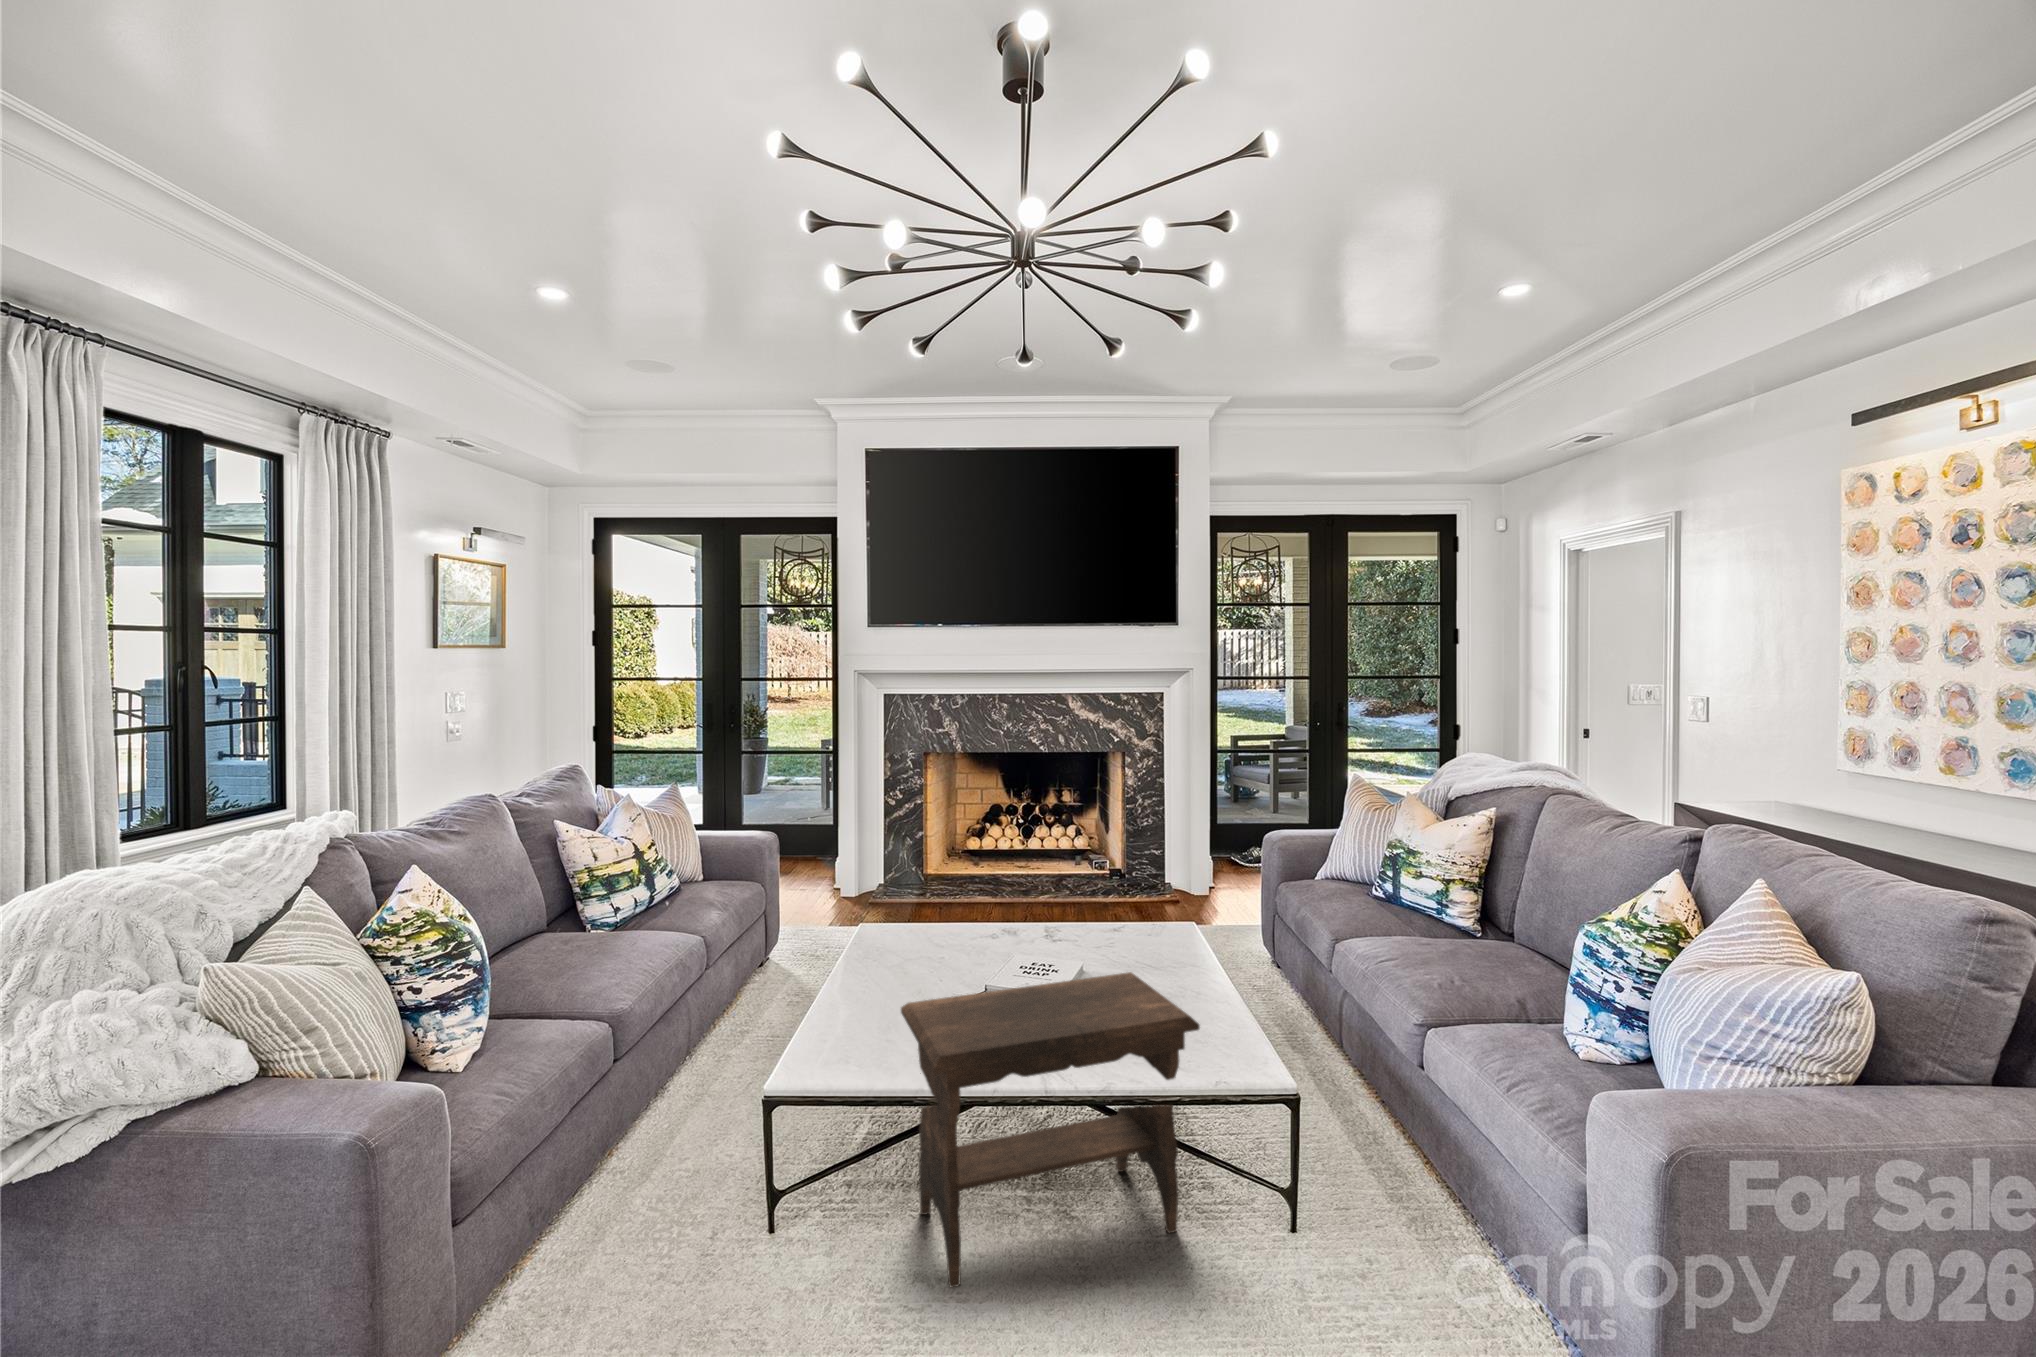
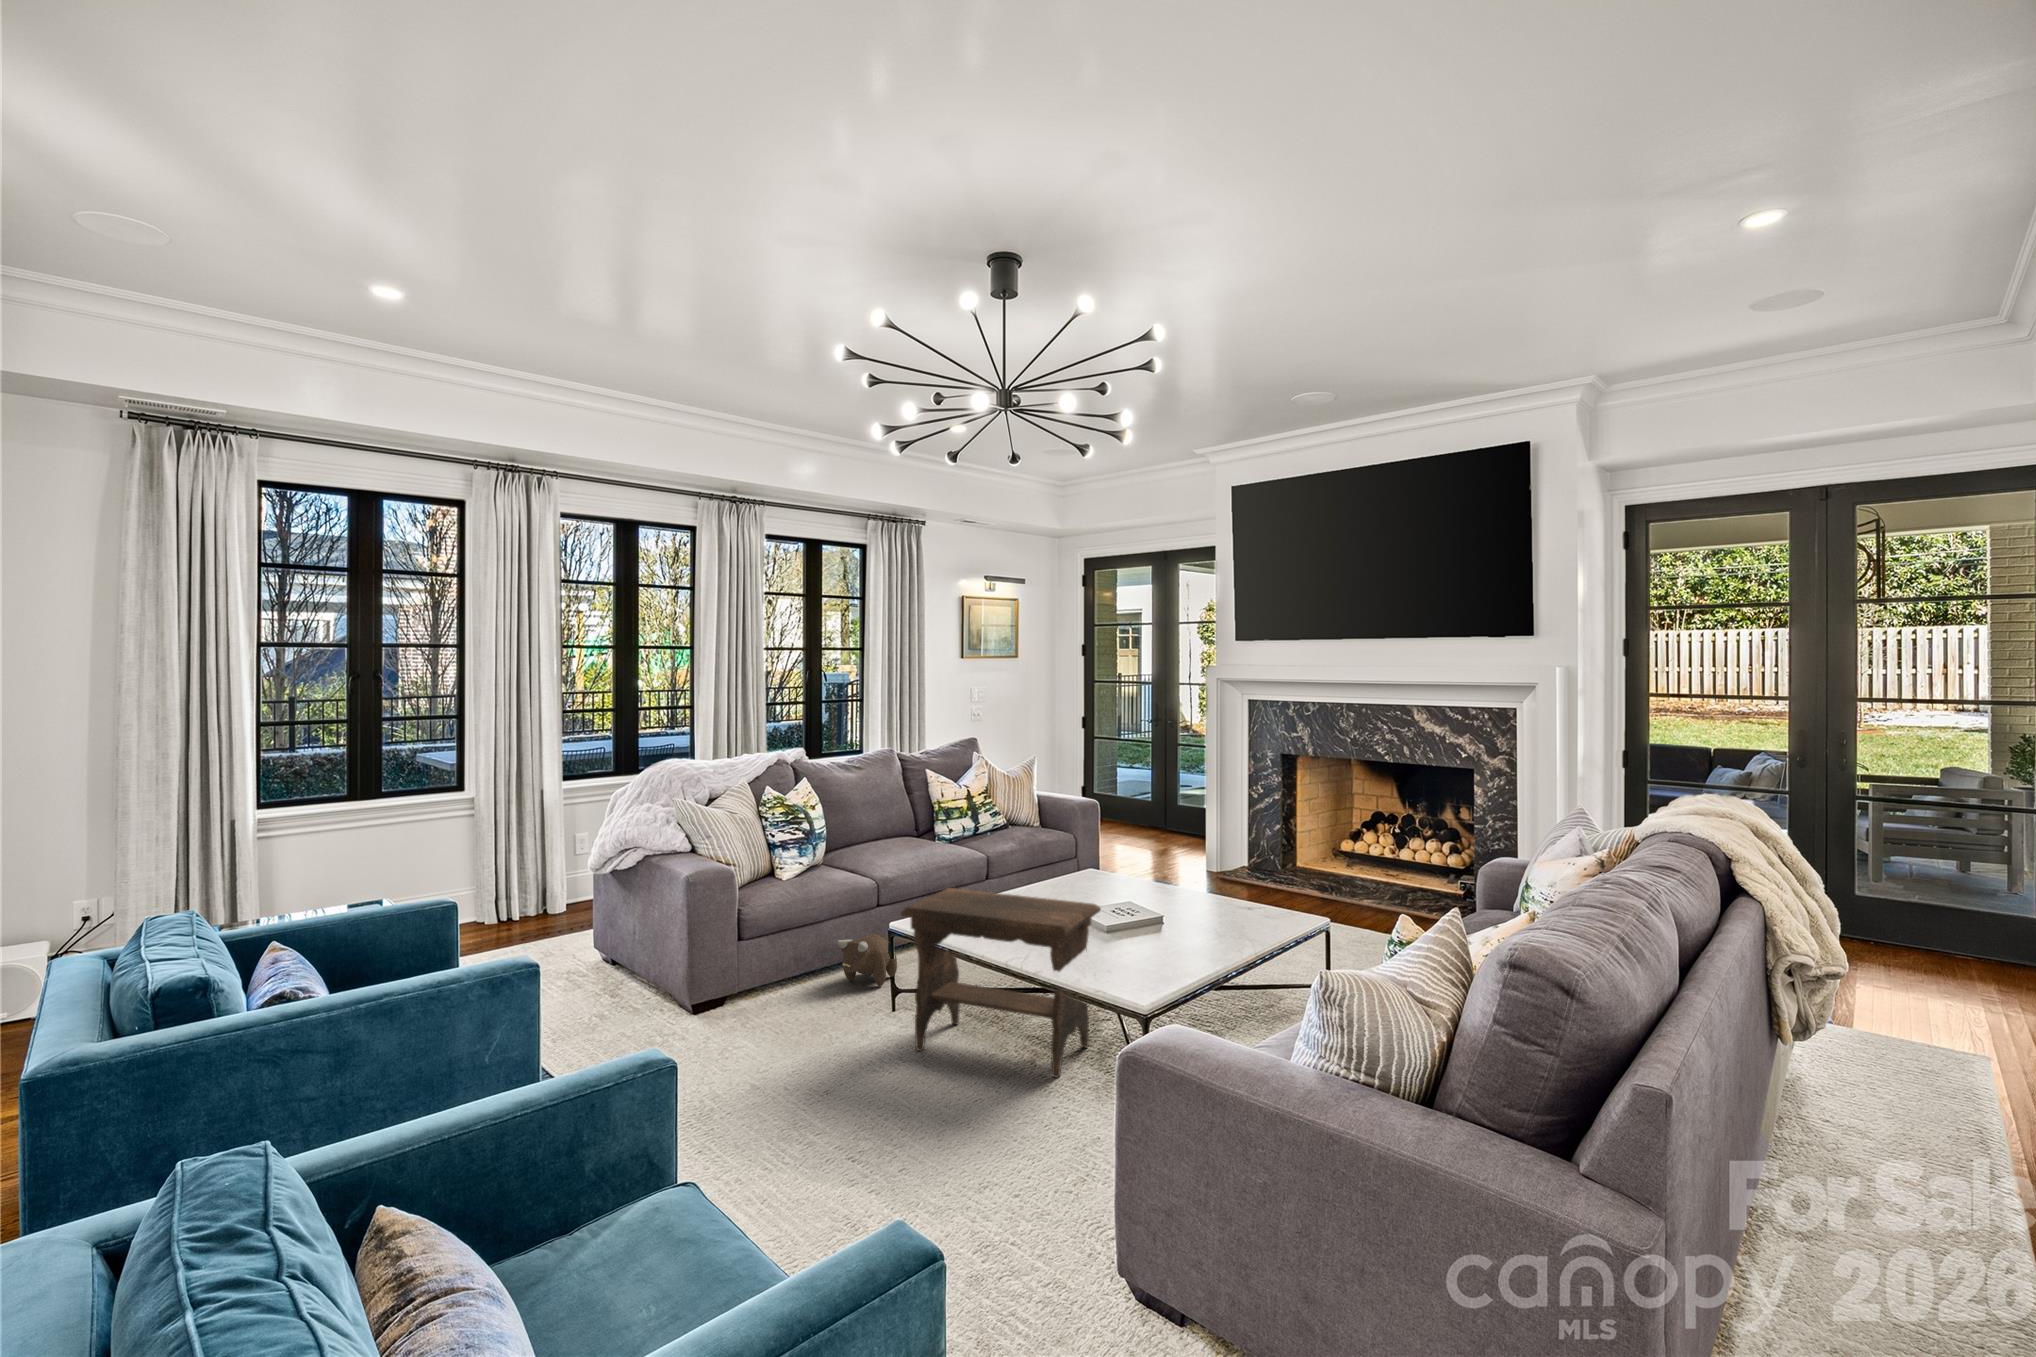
plush toy: none [627,1113,719,1212] -> present [837,934,897,986]

